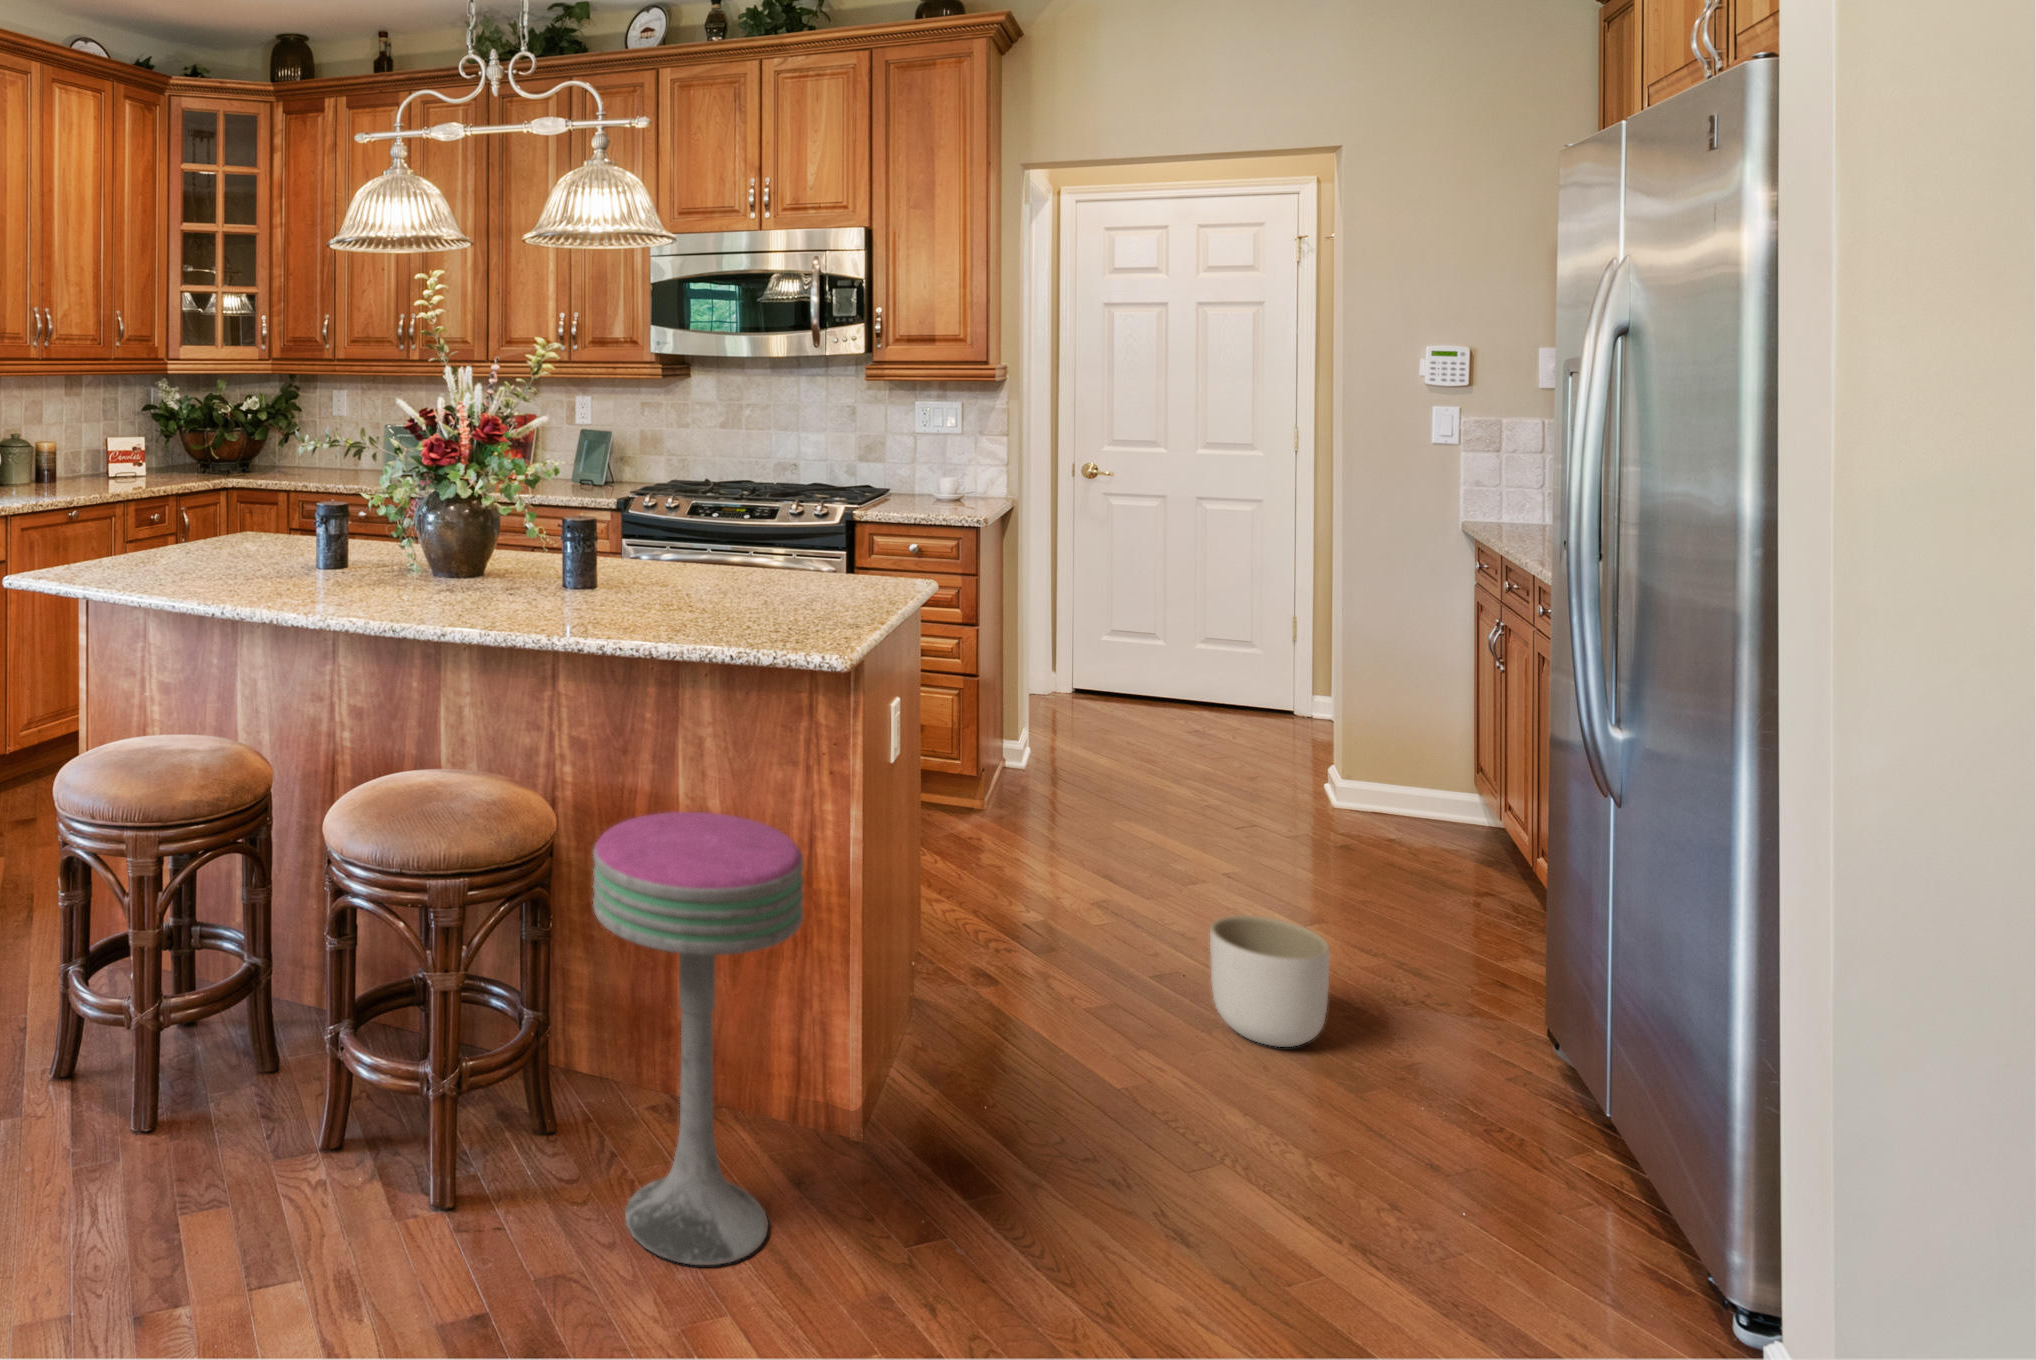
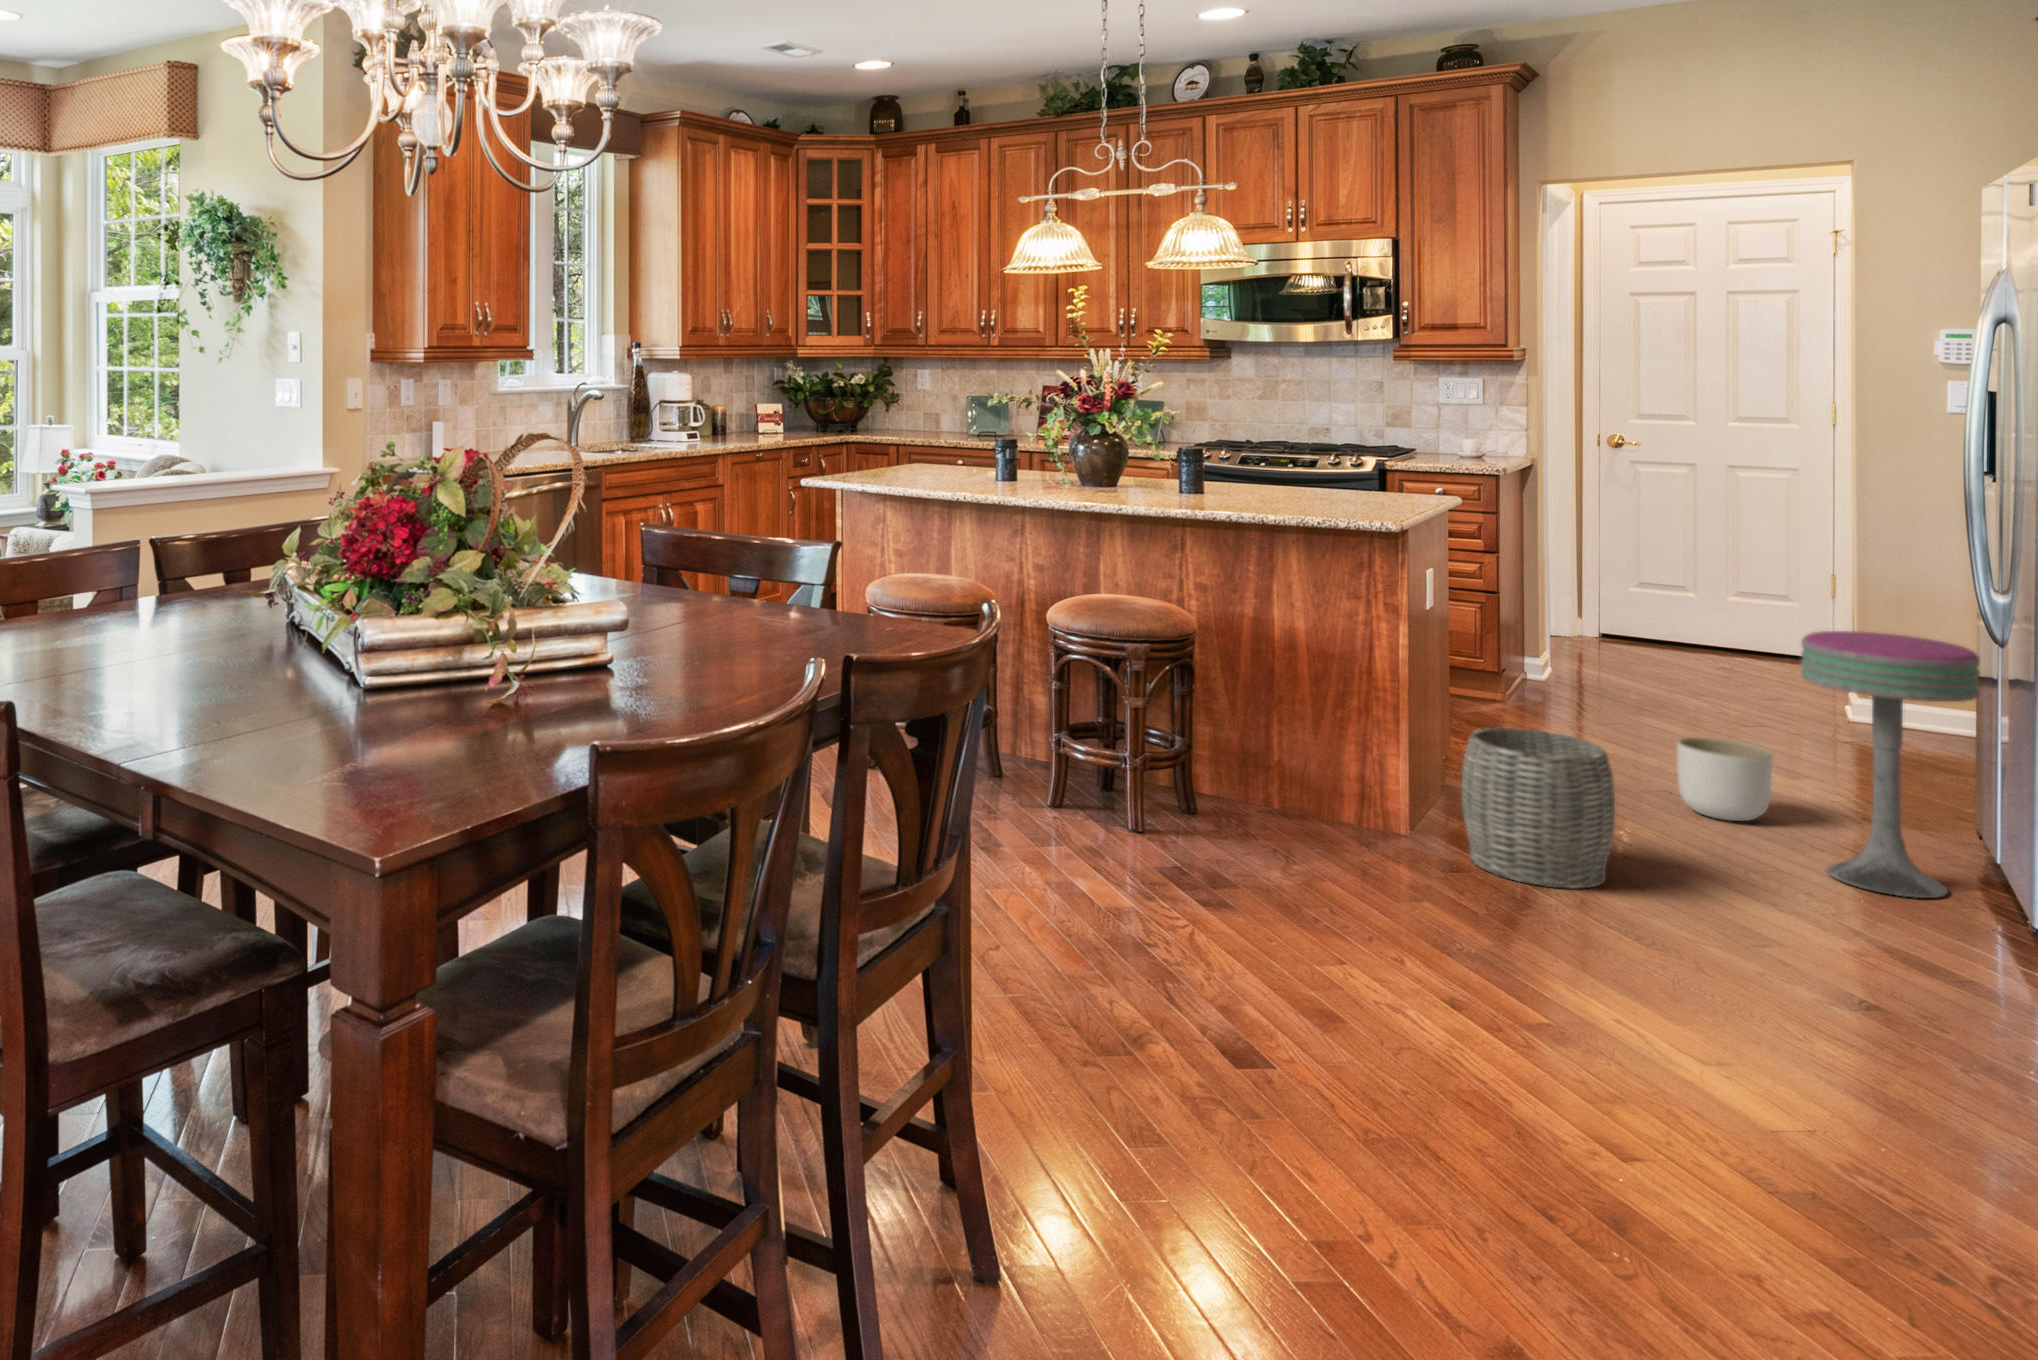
bar stool: present [593,812,803,1265] -> present [1801,631,1980,898]
woven basket: none [944,975,1164,1280] -> present [1462,728,1615,889]

